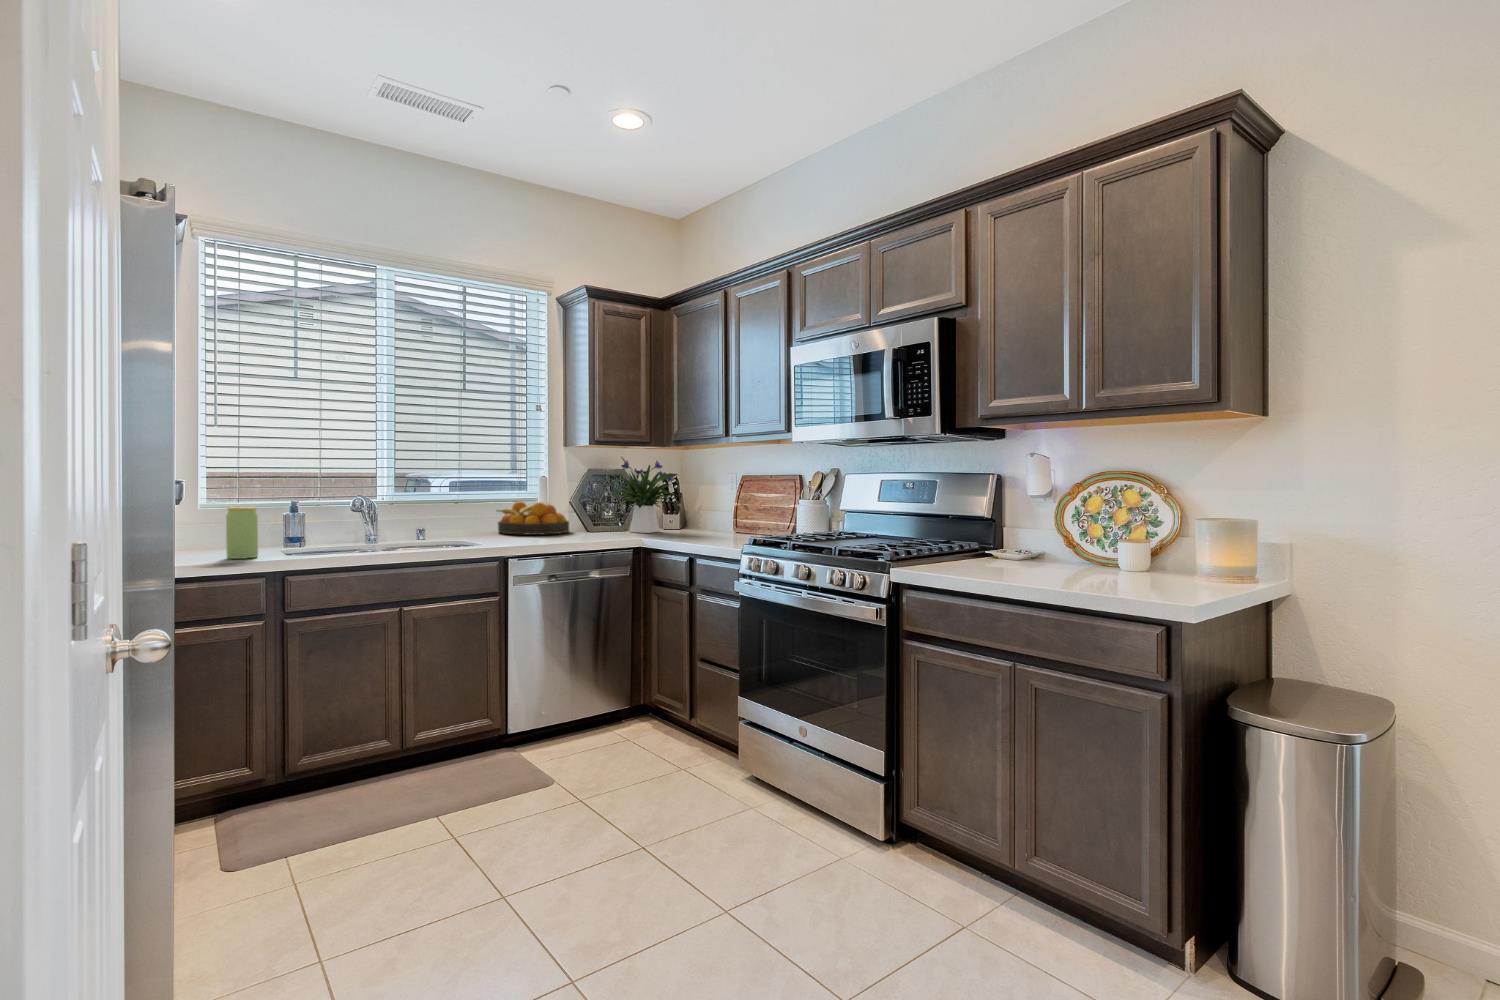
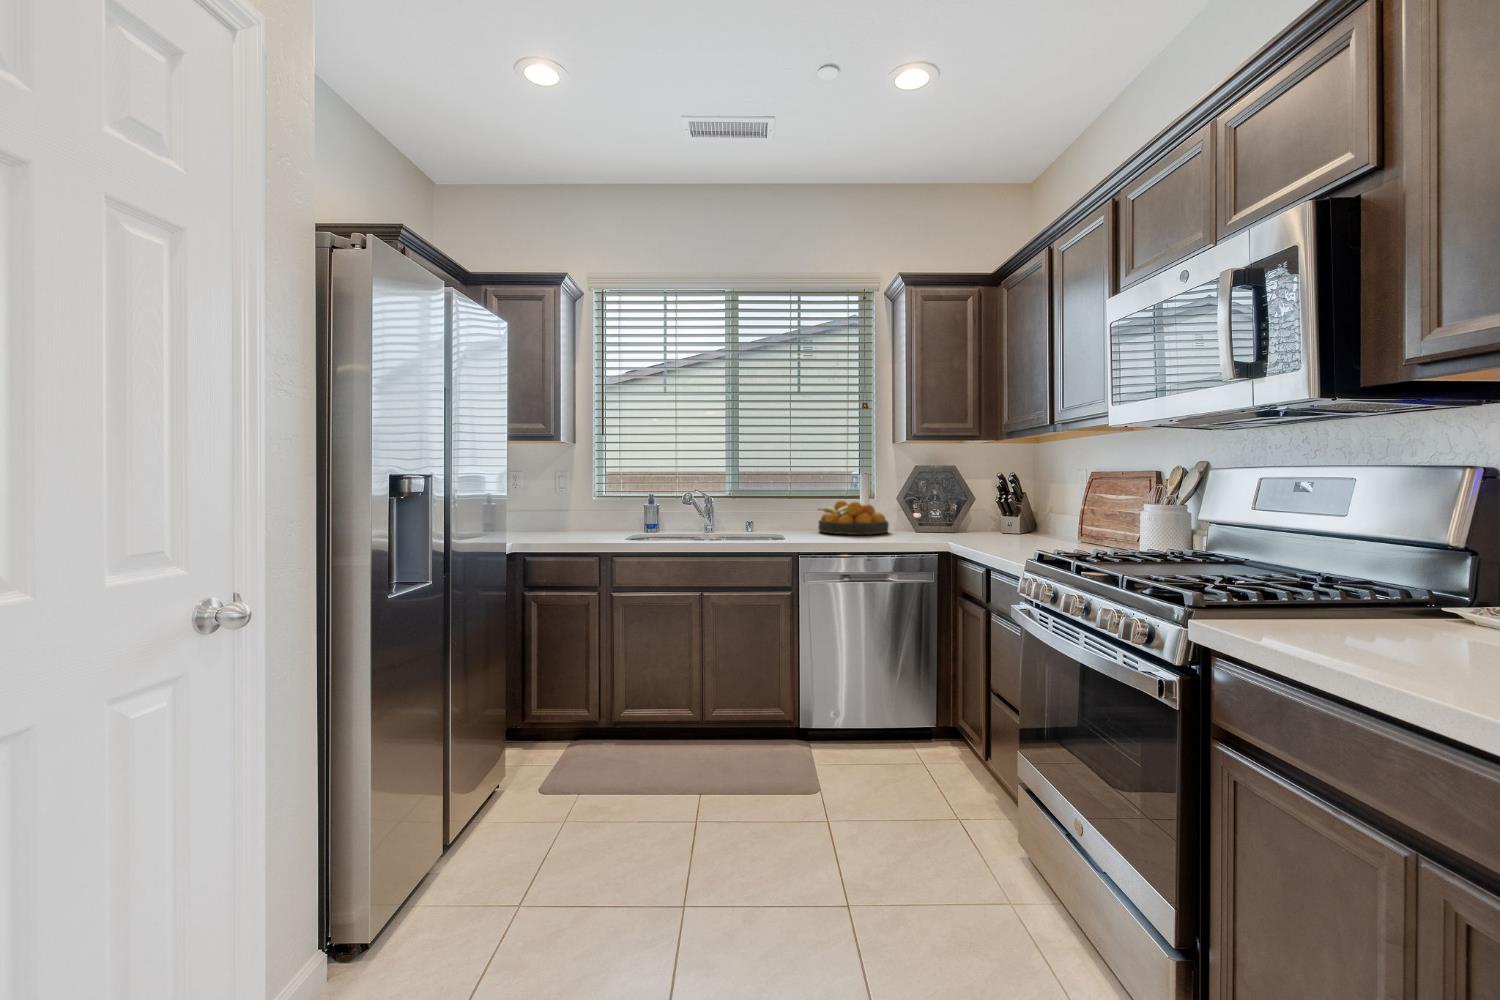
flower arrangement: present [613,457,678,533] -> none [923,452,1011,537]
jar: present [226,507,258,559] -> none [576,502,598,544]

